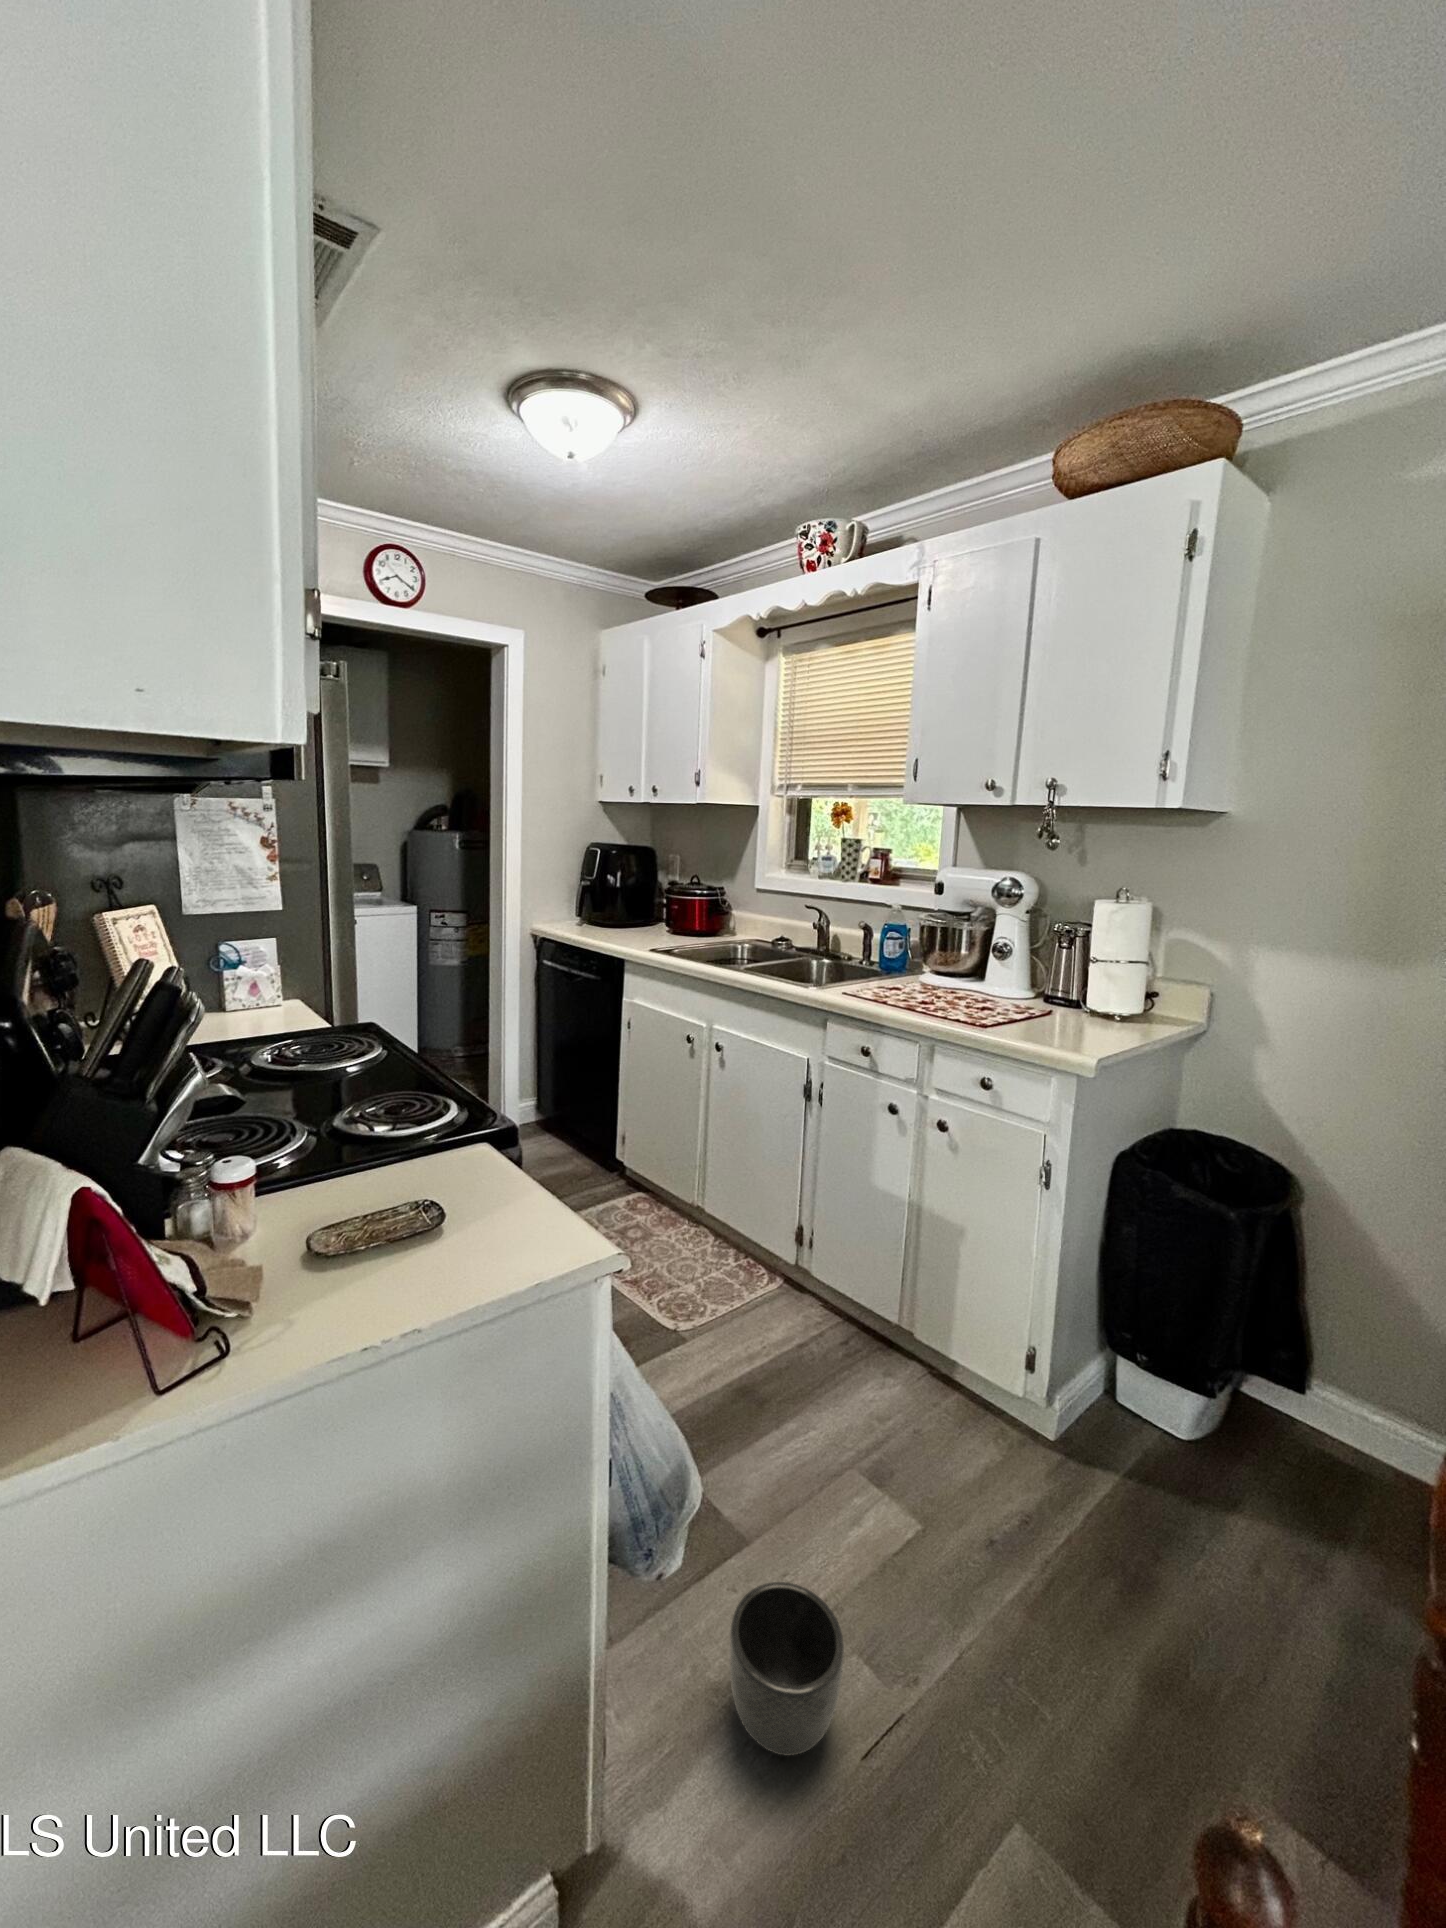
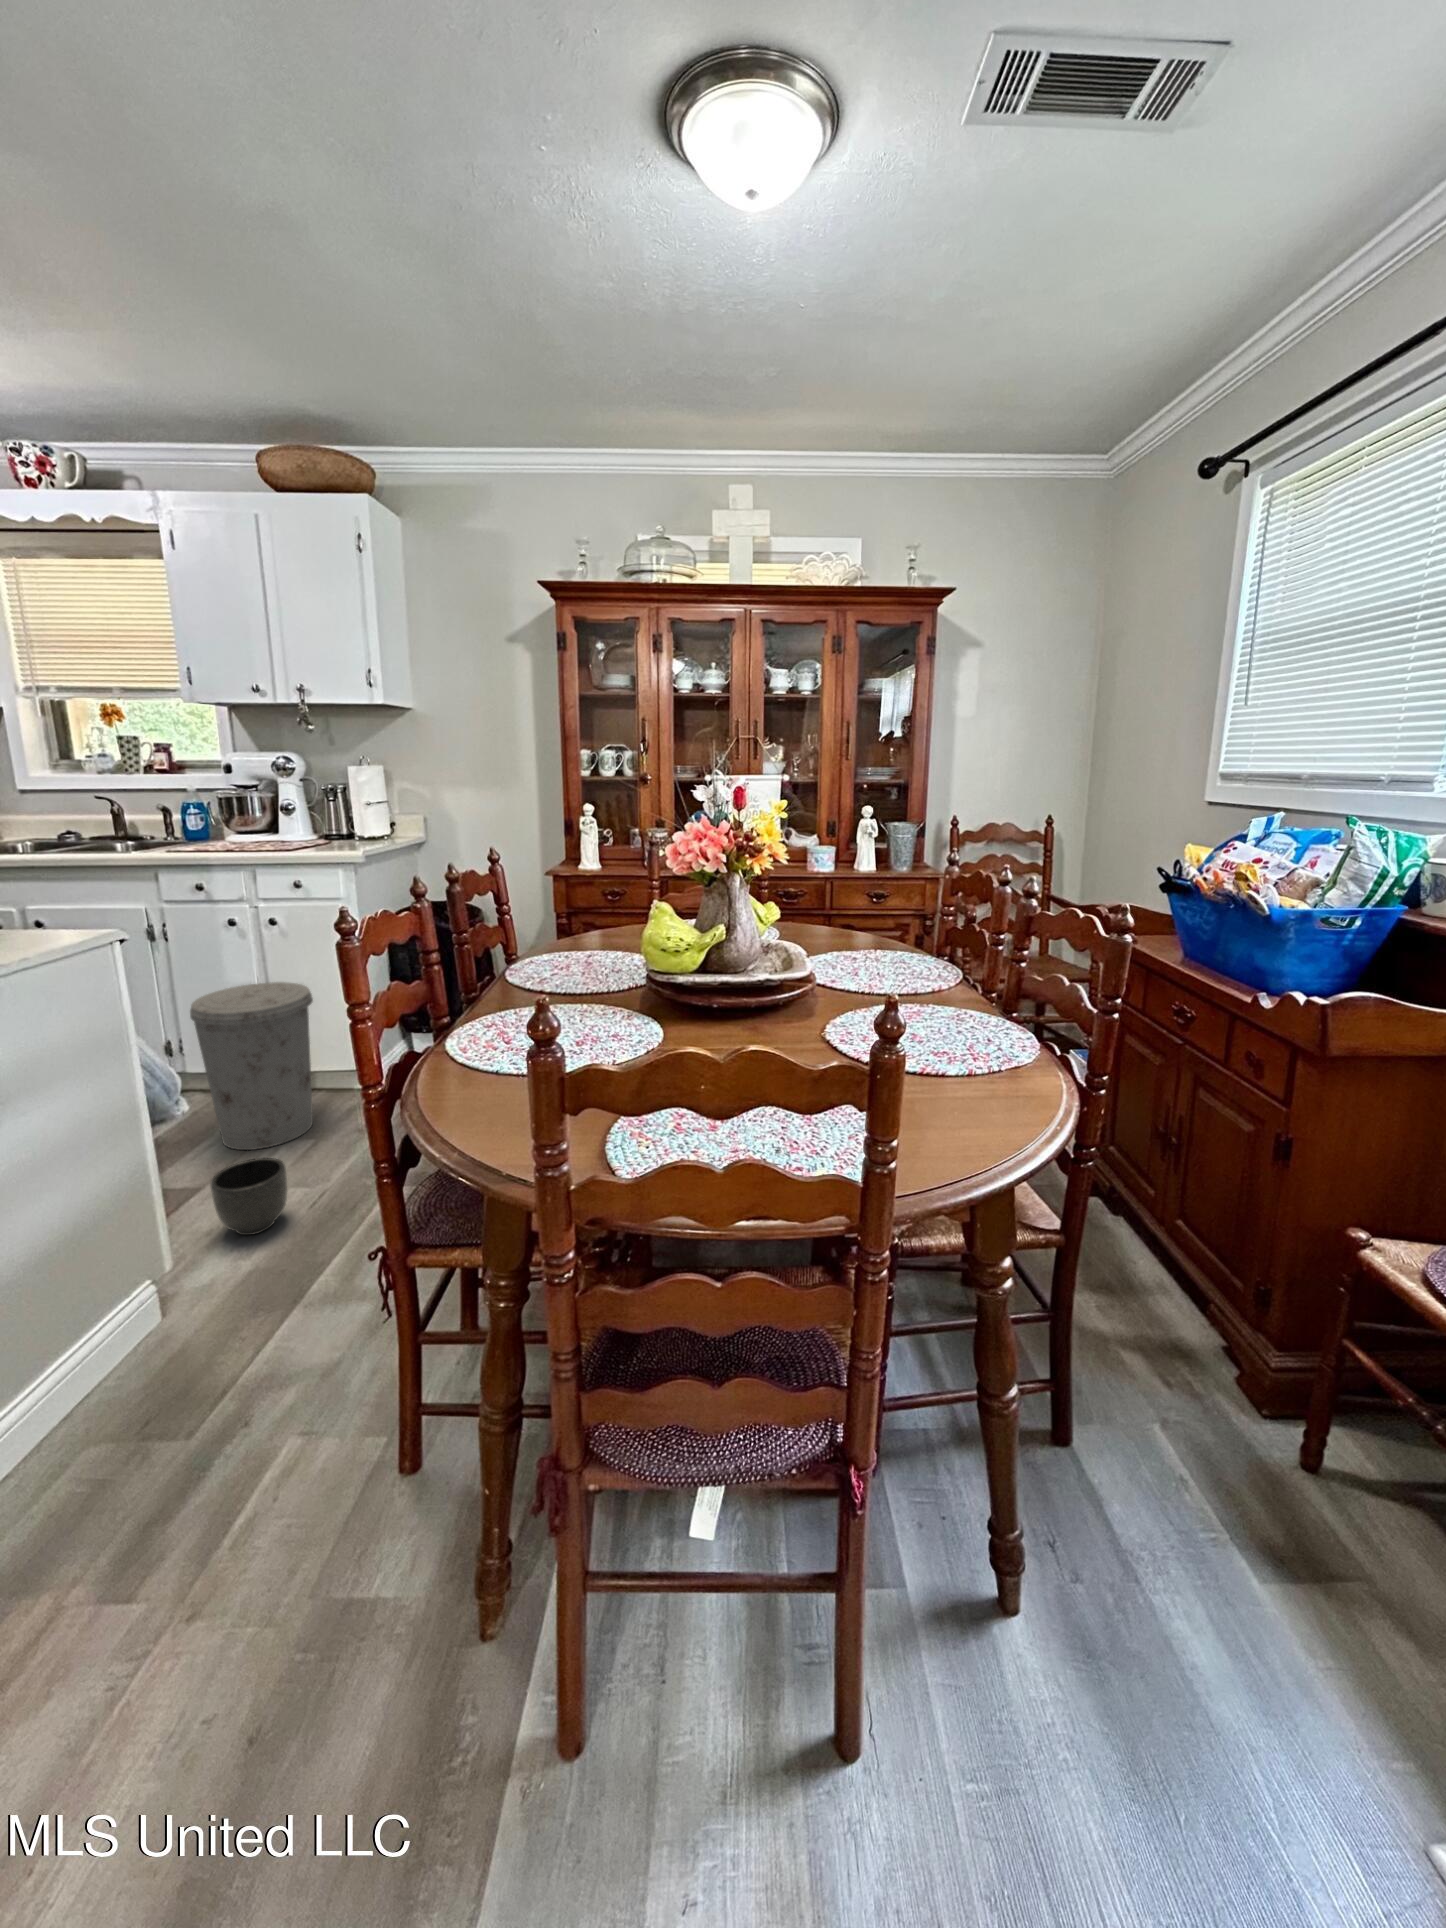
trash can: none [804,1212,968,1498] -> present [190,982,313,1150]

